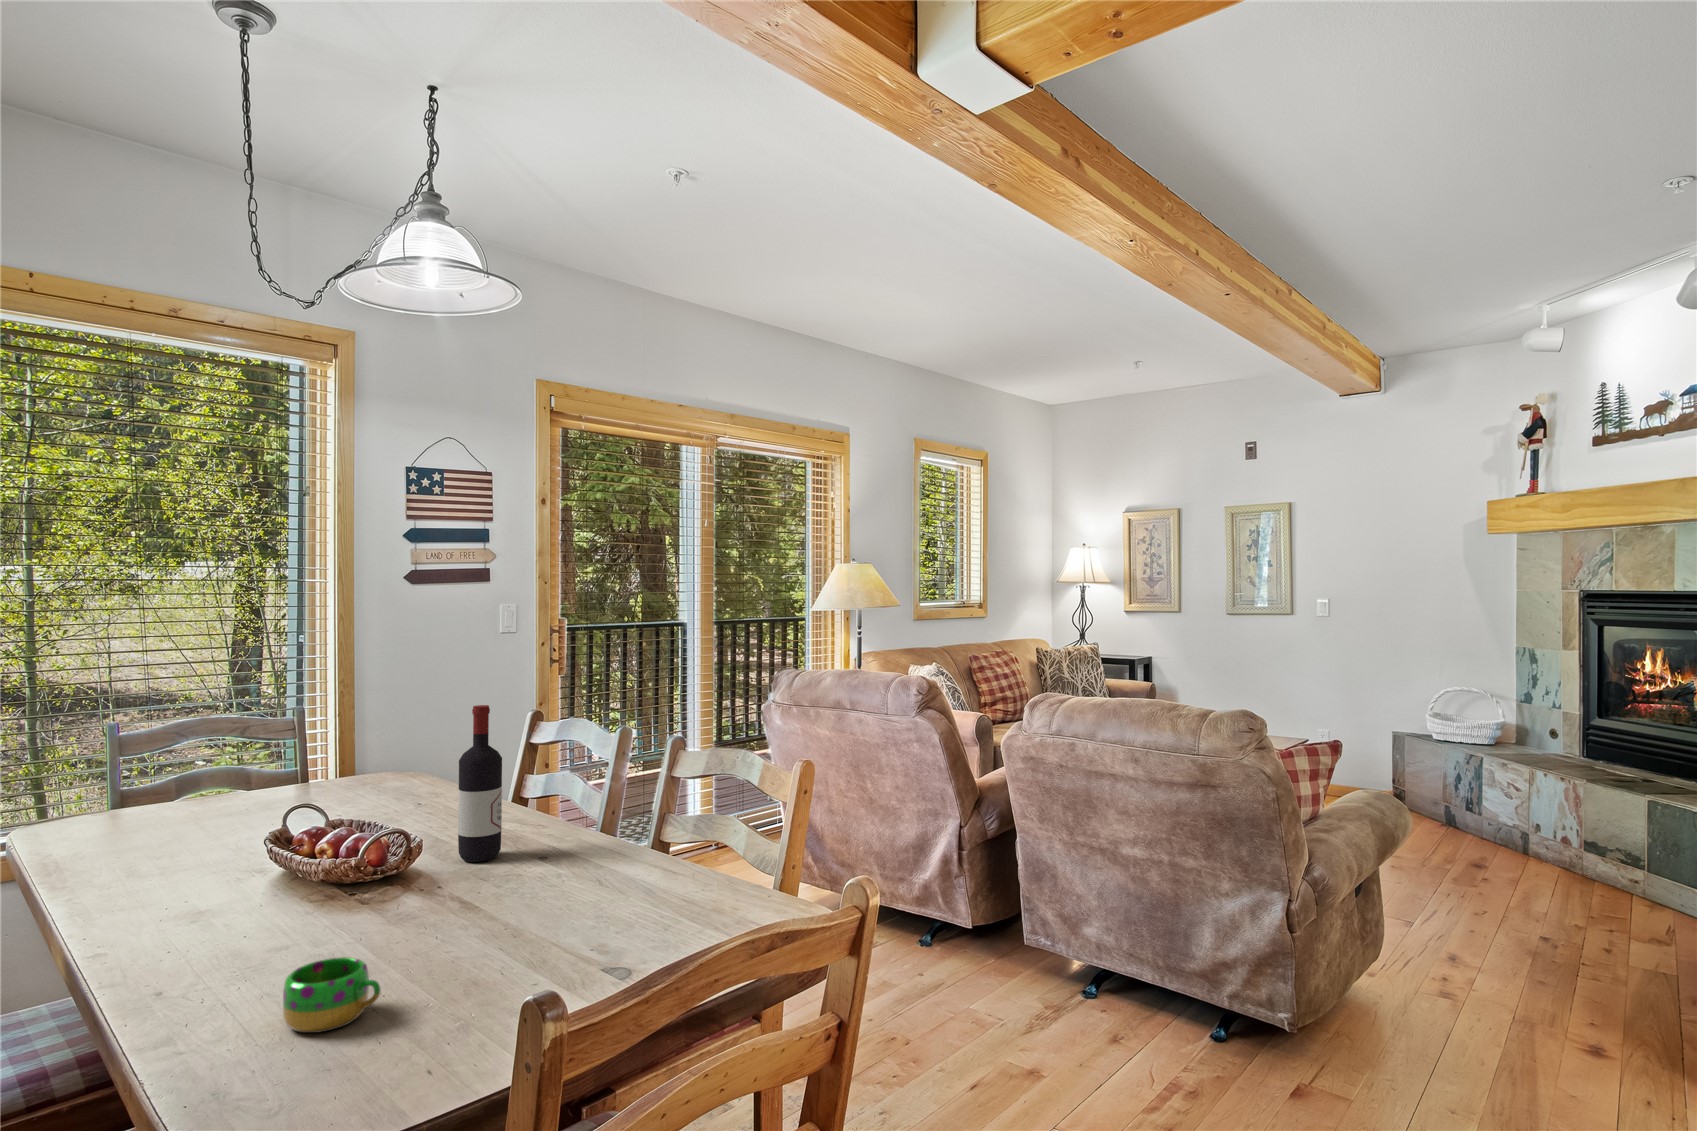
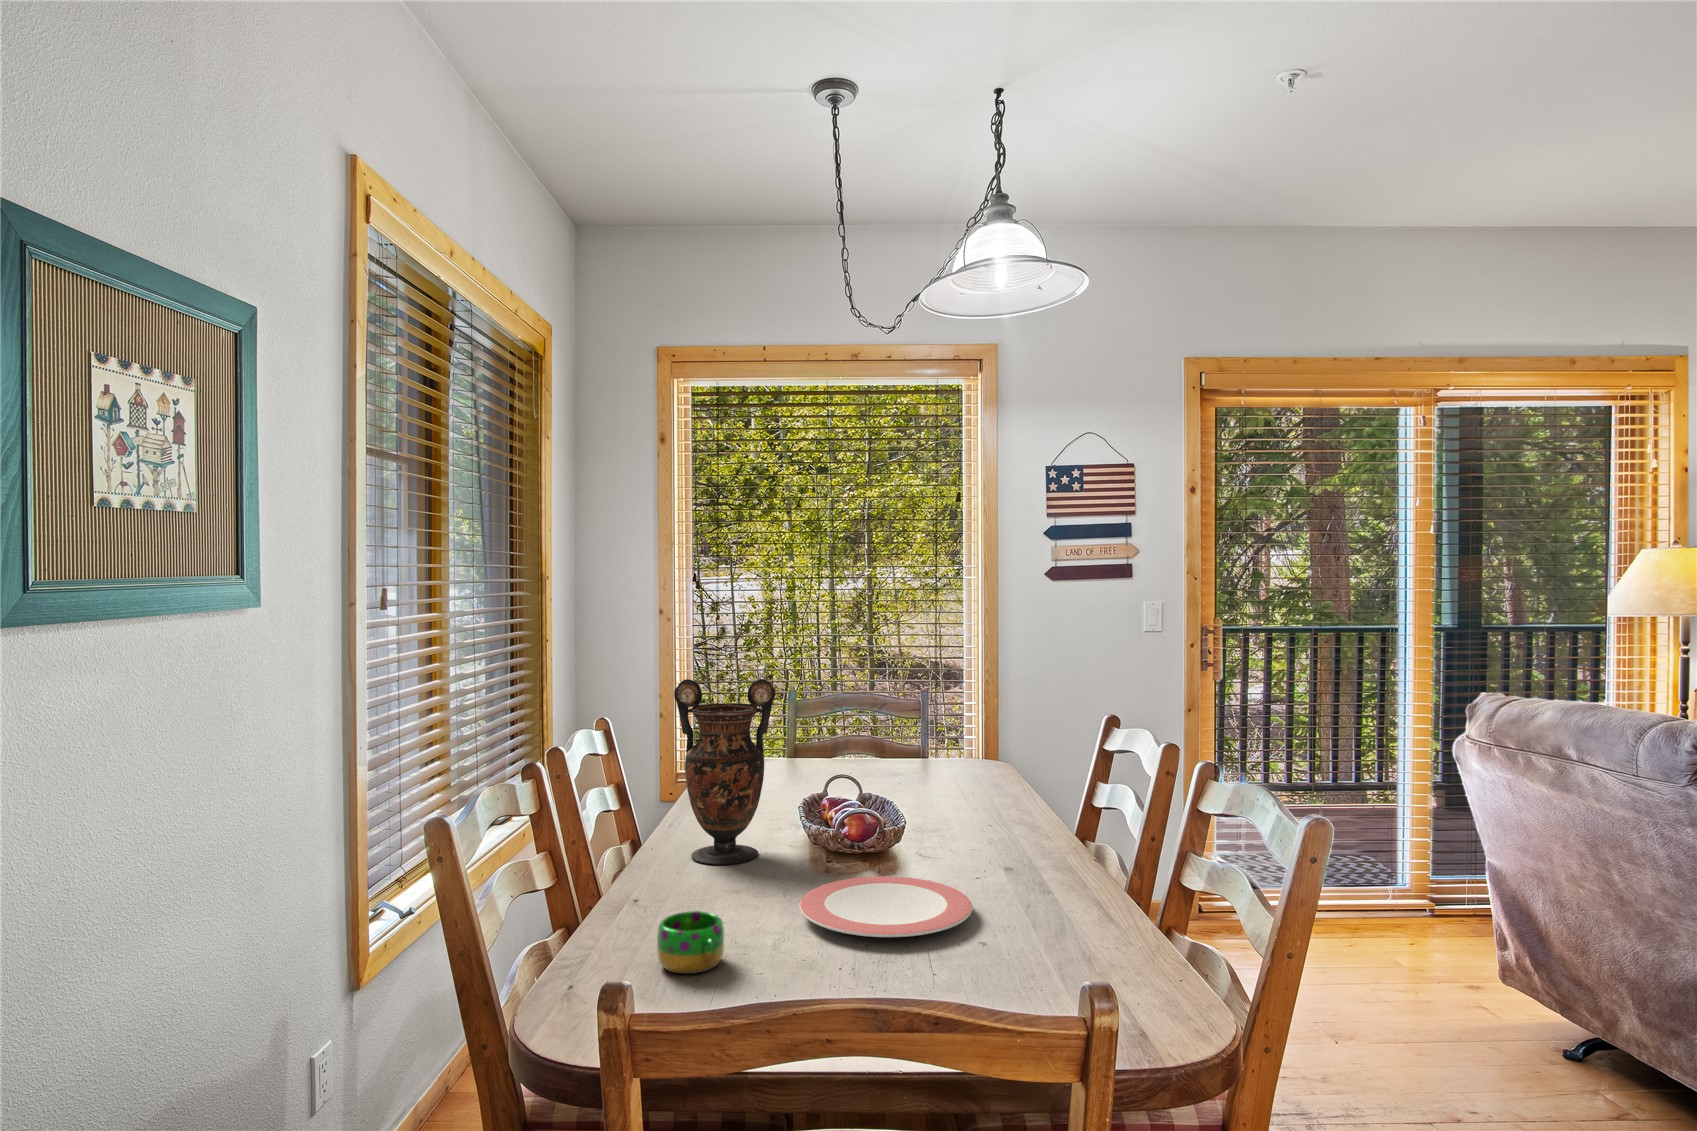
vase: none [126,699,273,931] -> present [674,679,775,865]
wine bottle: present [458,705,502,862] -> none [936,702,977,860]
plate: none [383,880,570,943] -> present [800,876,972,937]

